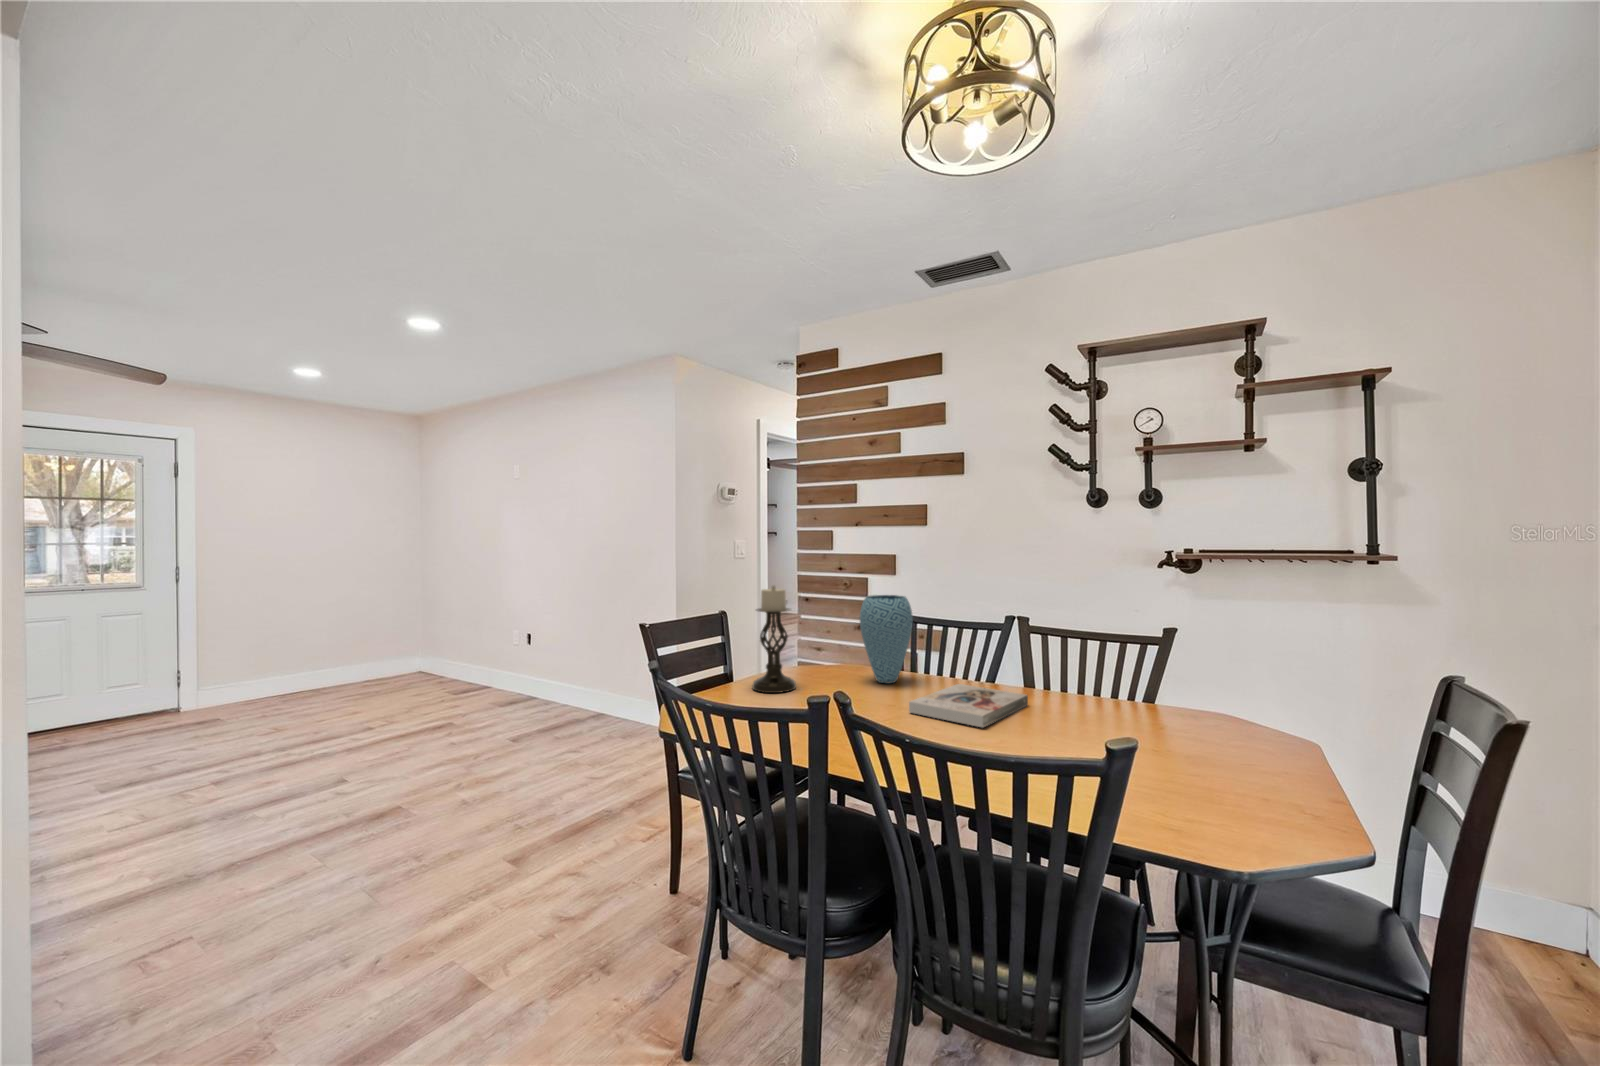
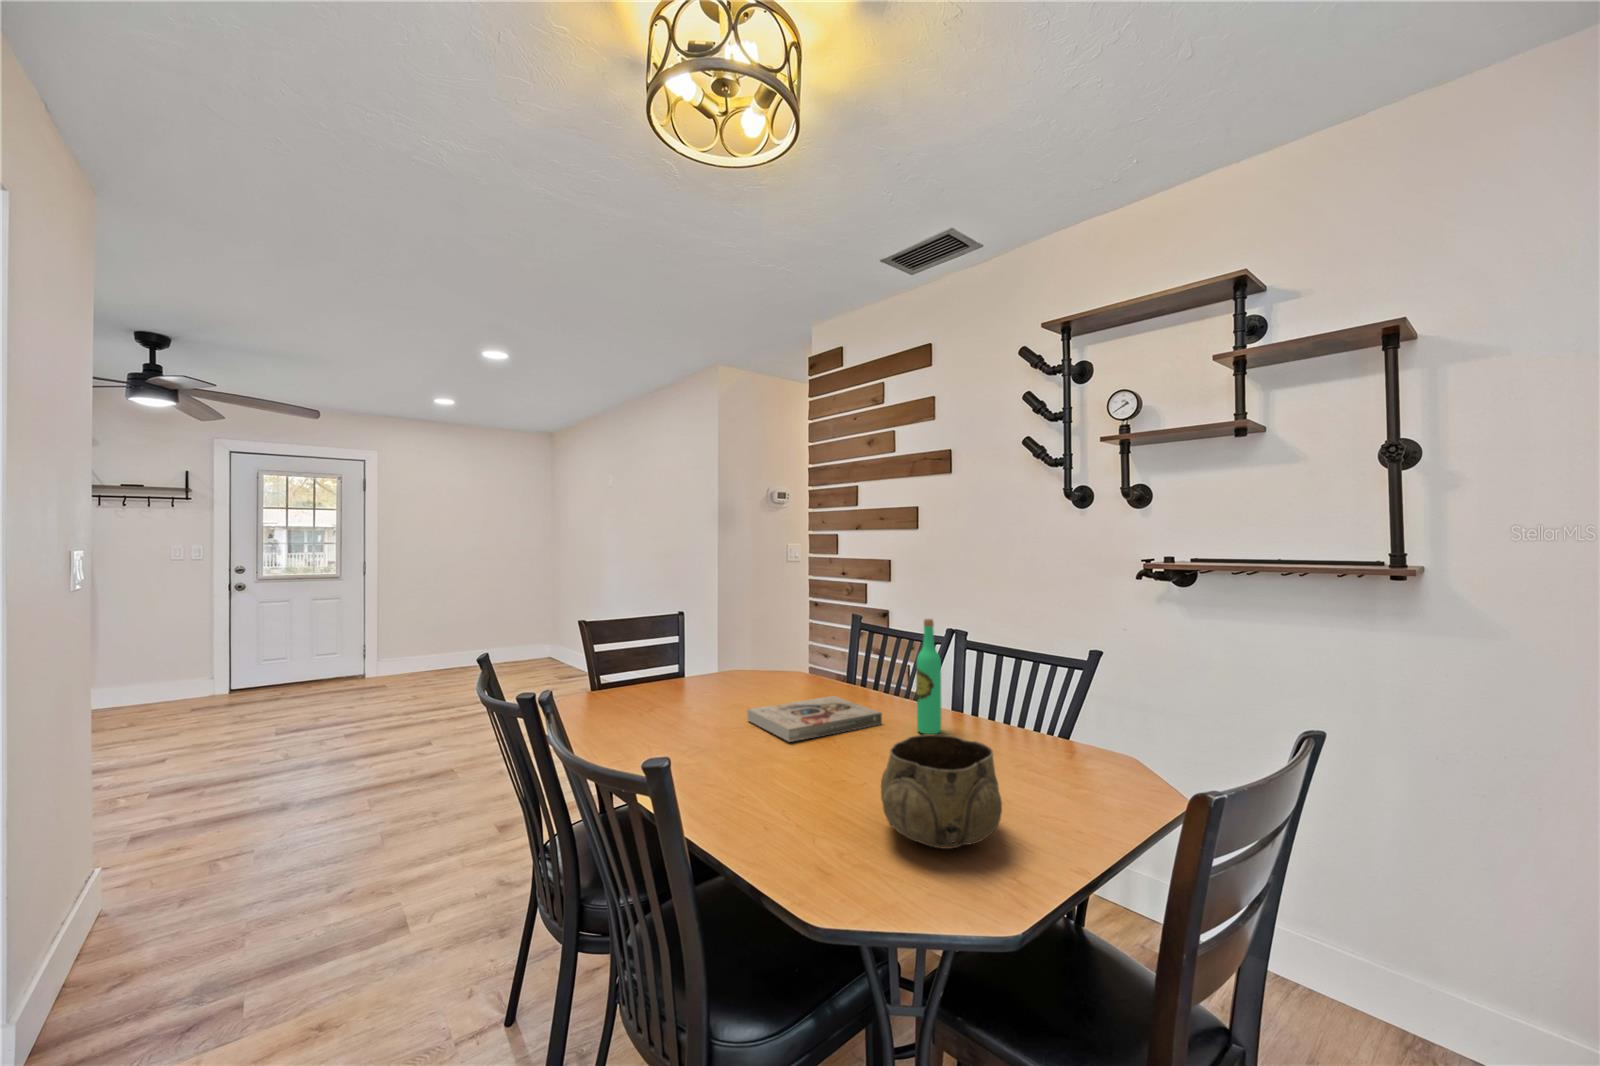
candle holder: present [752,586,796,693] -> none [648,586,692,691]
vase: present [860,595,913,683] -> none [756,599,810,691]
wine bottle: none [1065,607,1089,710] -> present [916,619,941,734]
decorative bowl: none [1171,704,1299,798] -> present [881,734,1002,849]

